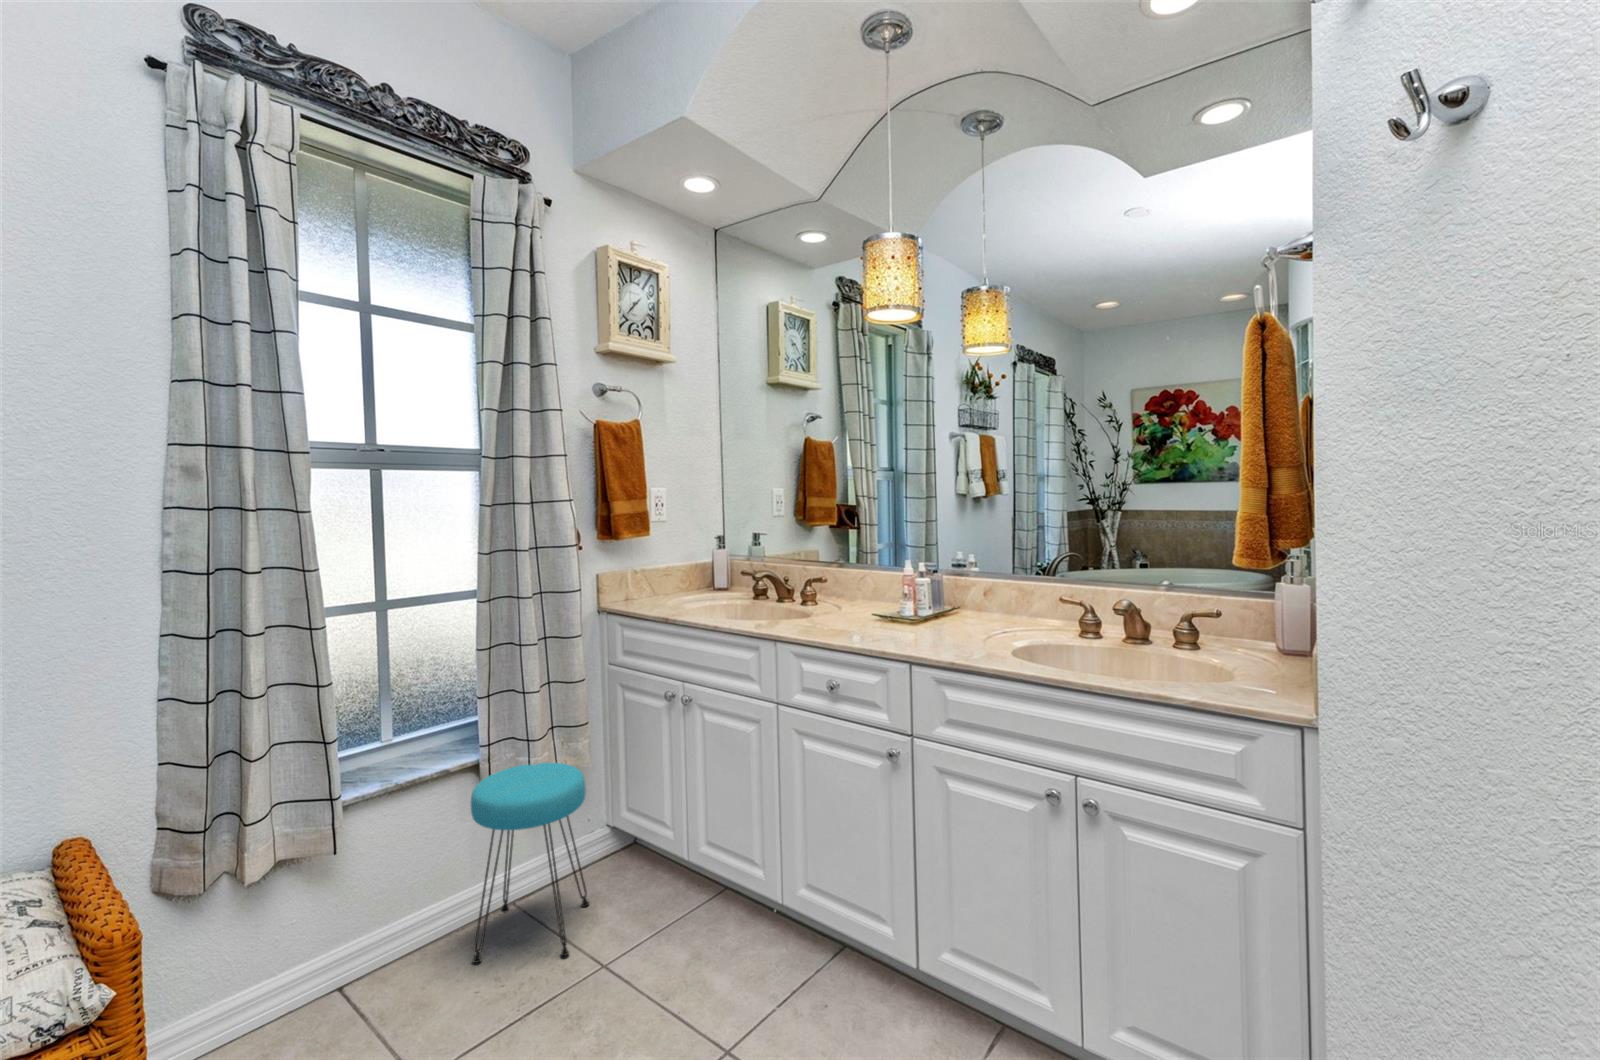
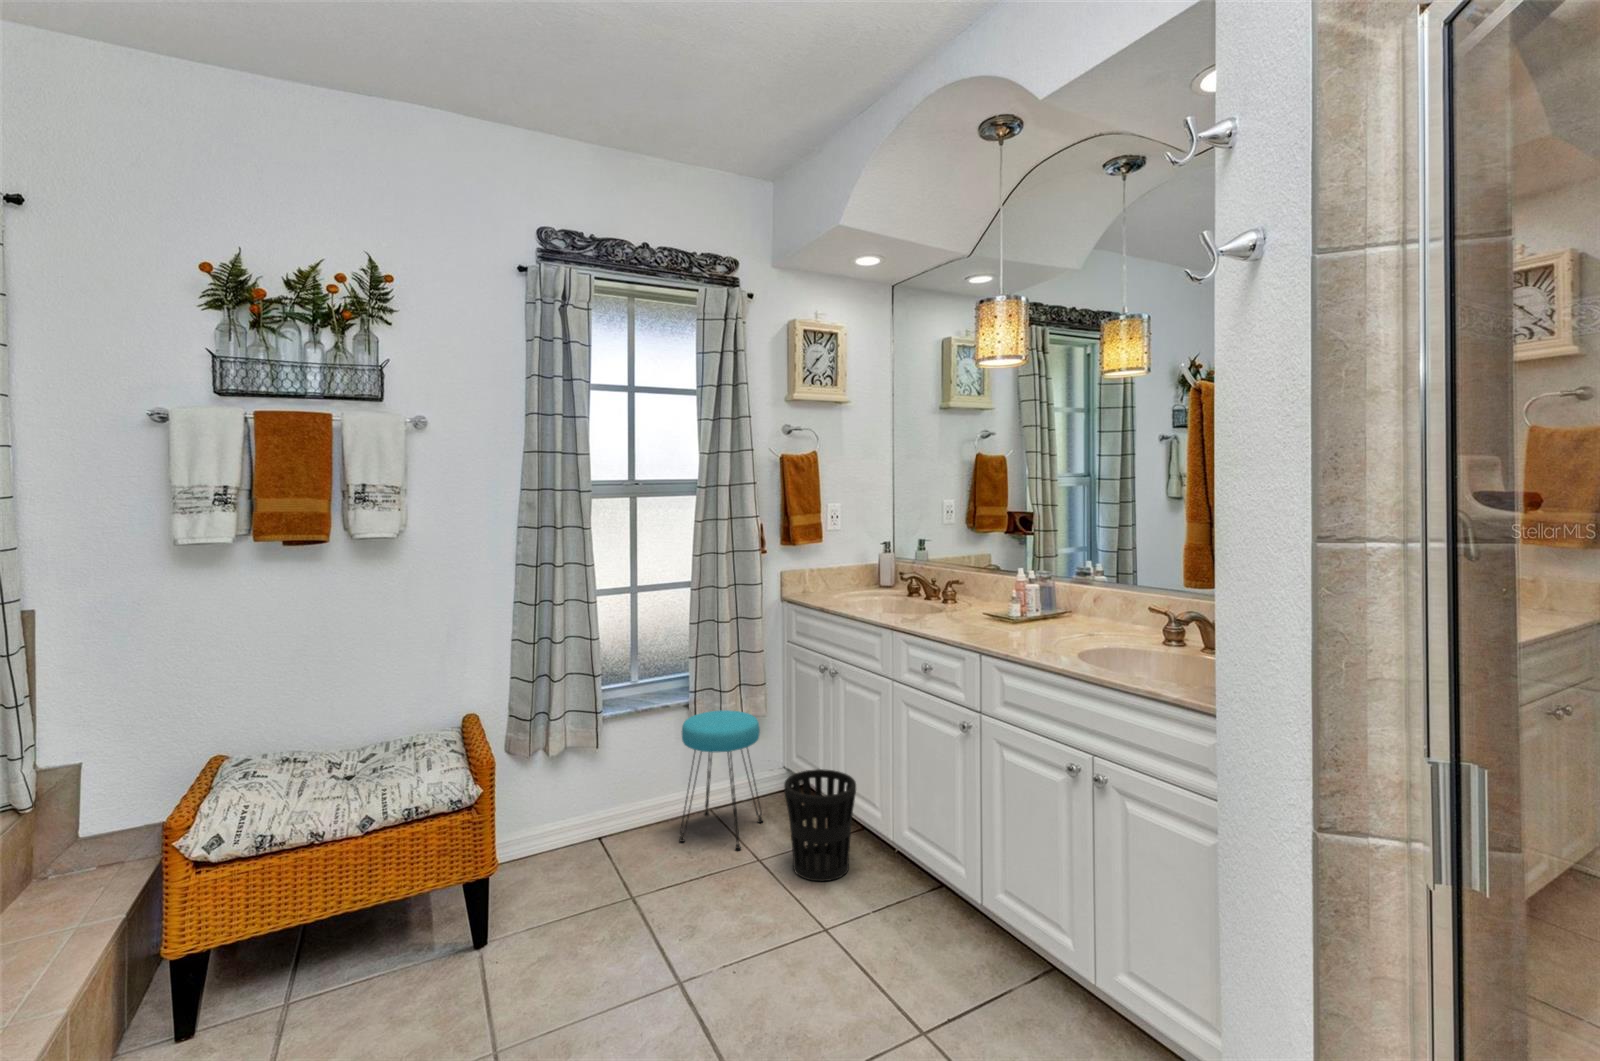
wastebasket: none [635,825,732,981] -> present [784,769,856,881]

